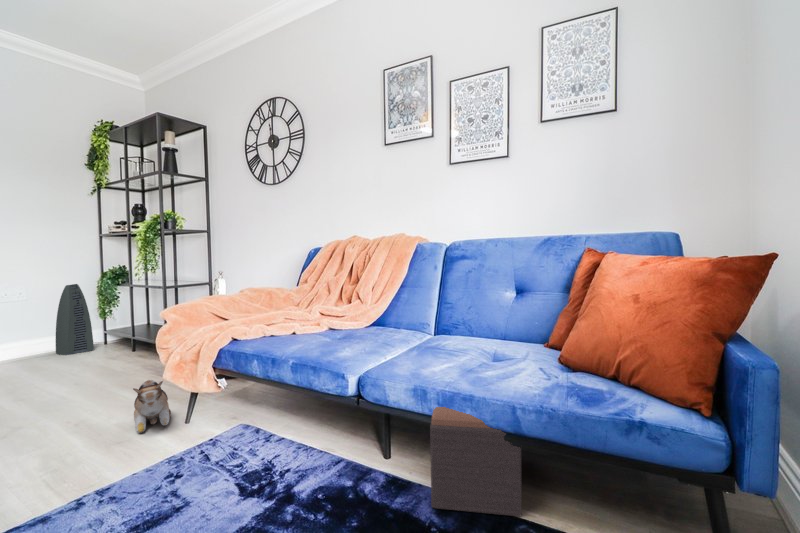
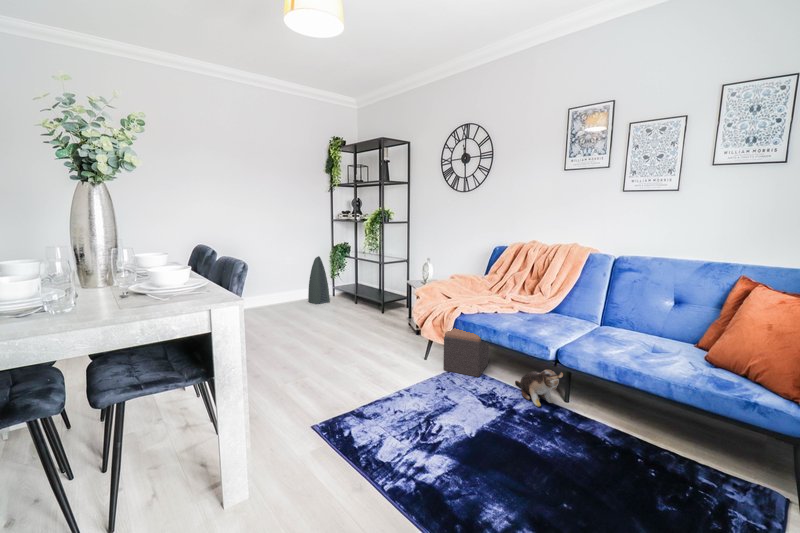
plush toy: present [133,380,171,433] -> present [515,370,563,407]
footstool: present [430,407,522,516] -> present [443,328,489,377]

